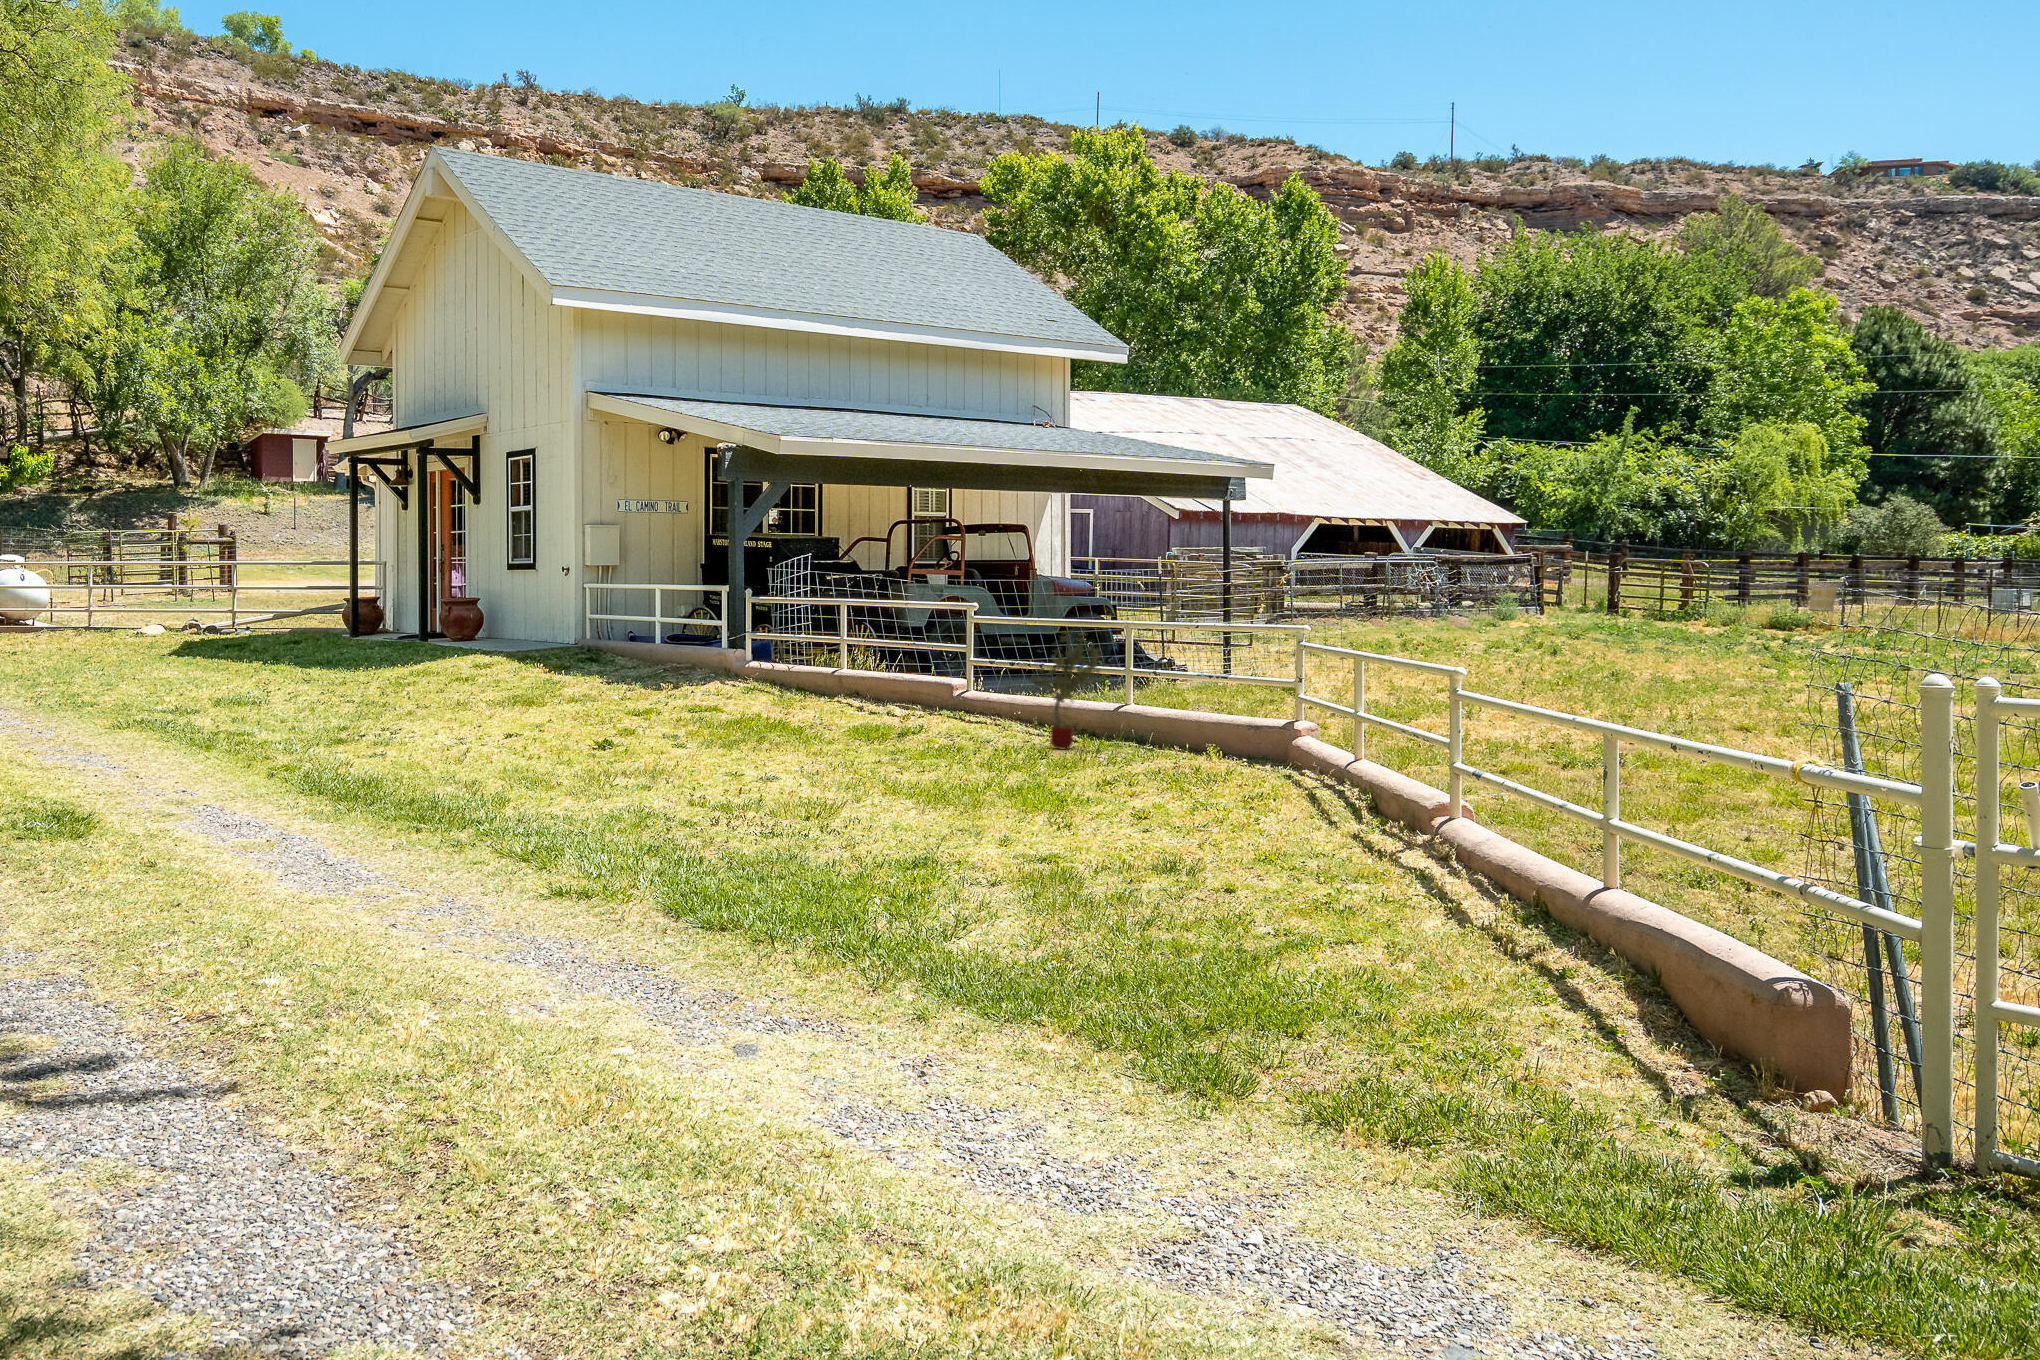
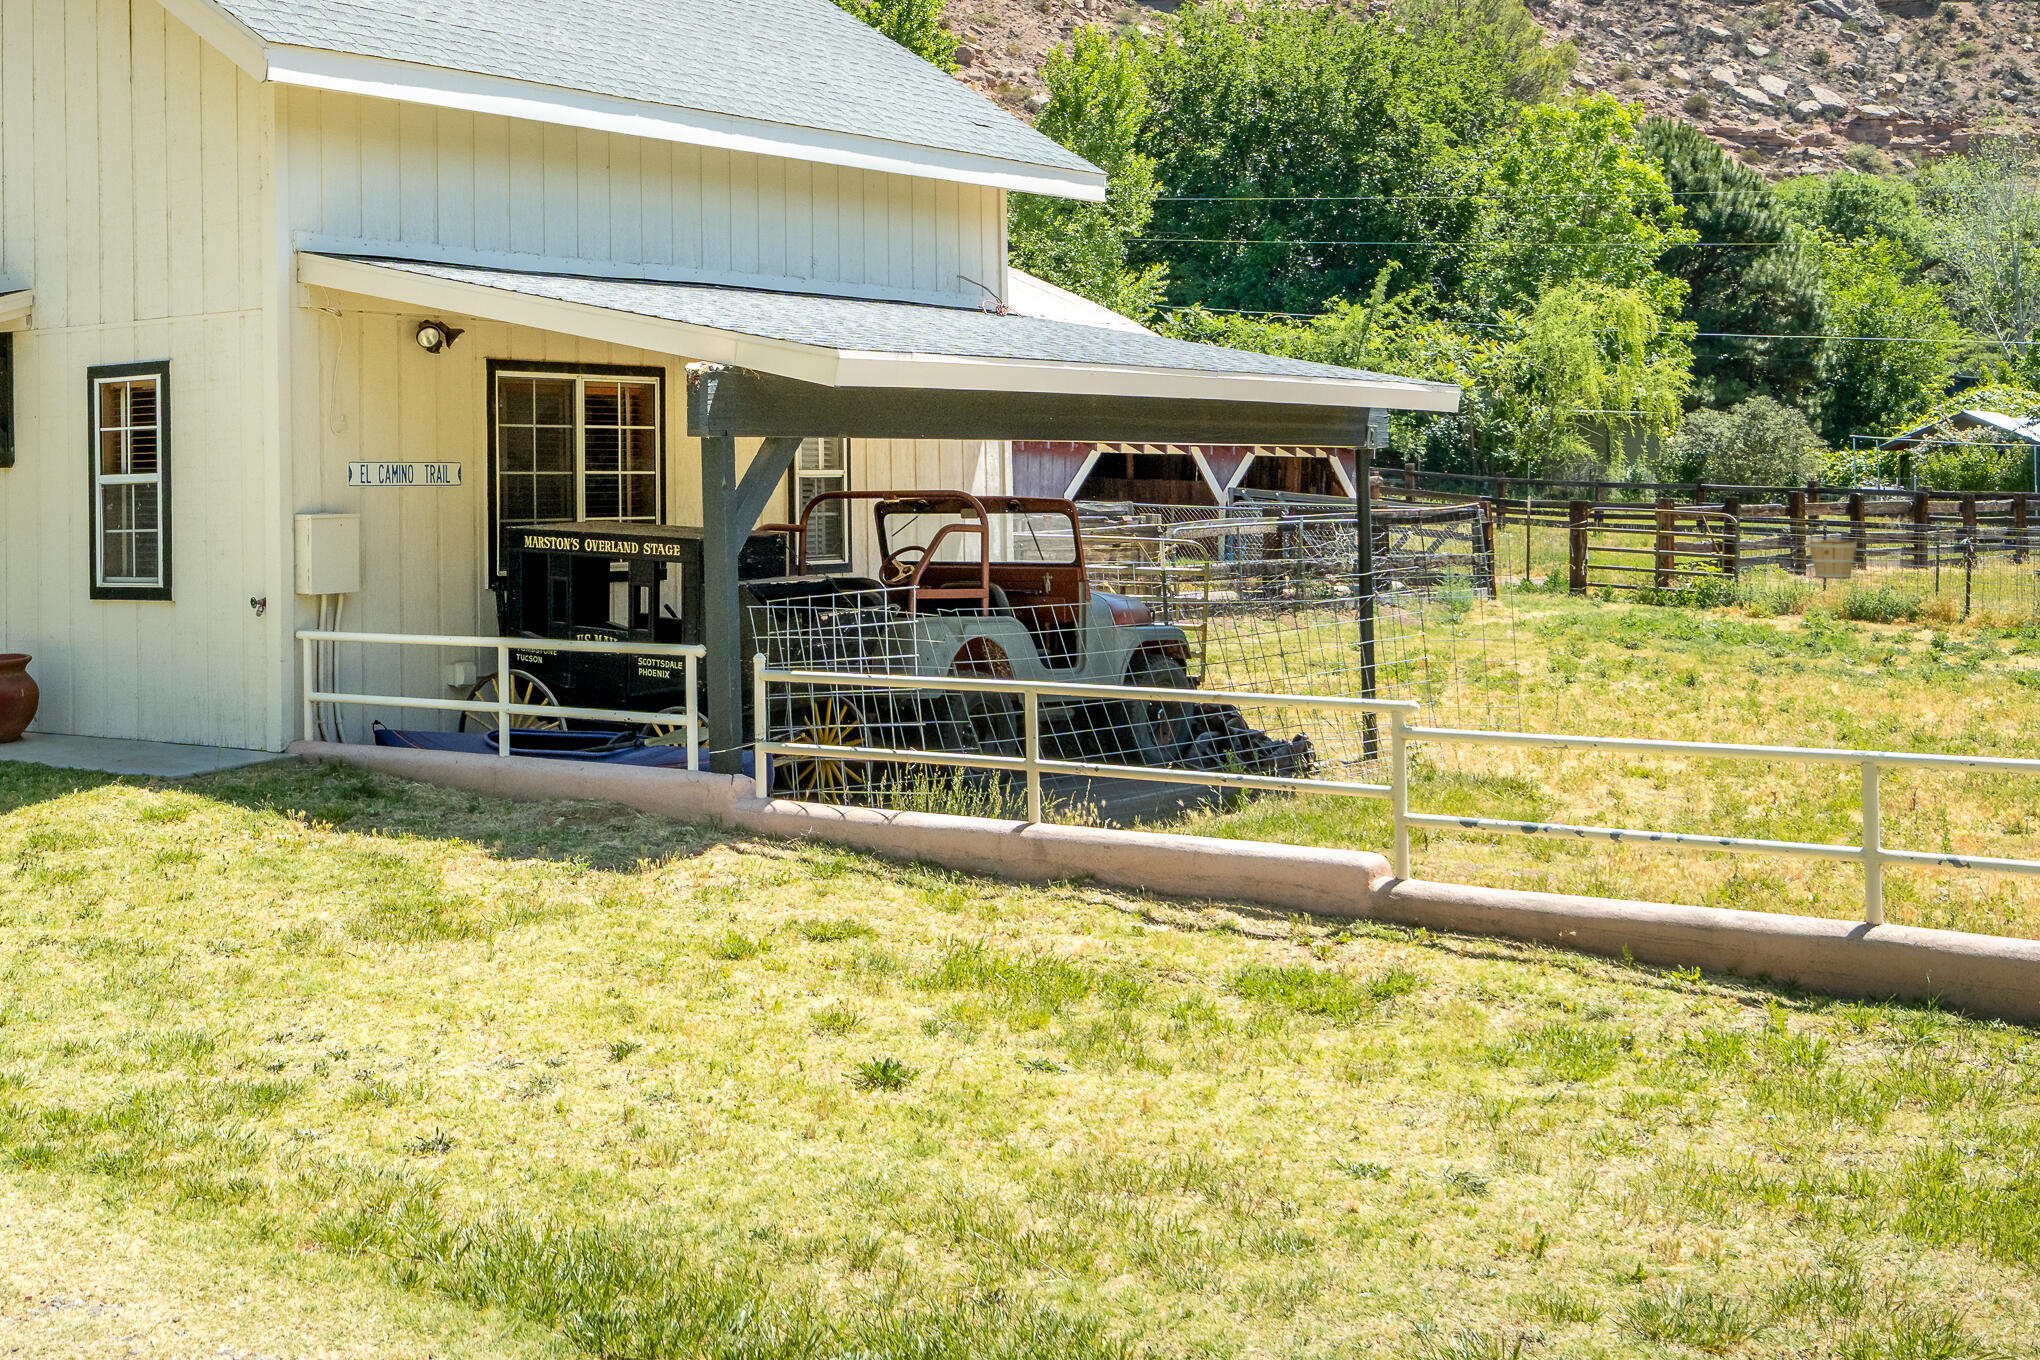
potted tree: present [1030,631,1102,749] -> none [1742,784,1960,1024]

